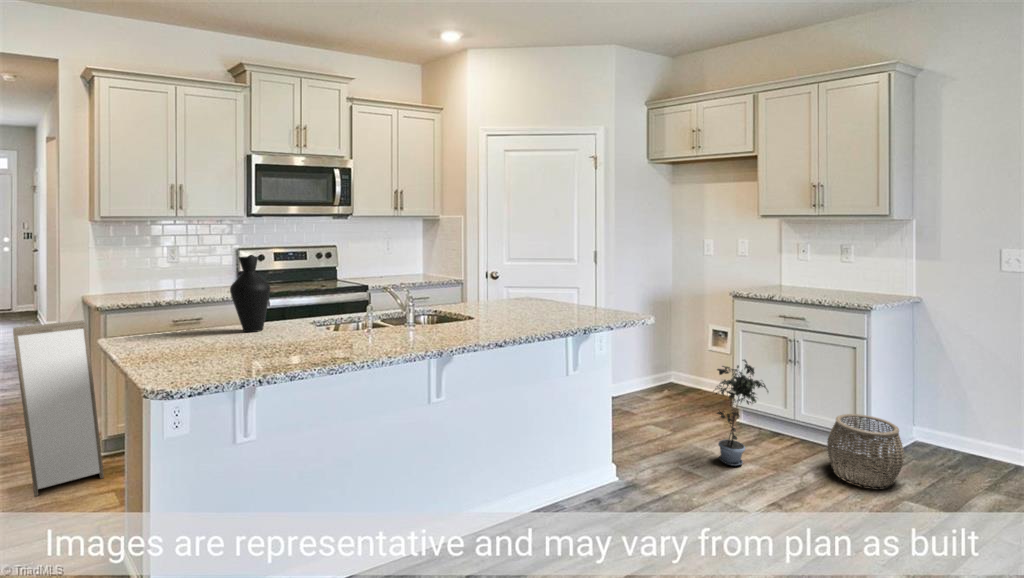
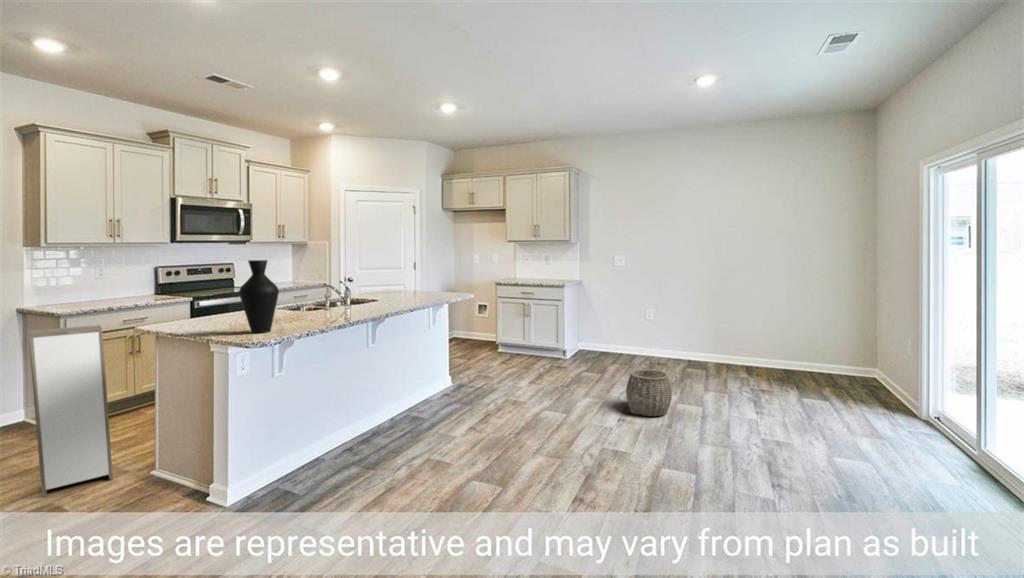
potted plant: present [713,360,768,466] -> none [706,363,761,468]
woven basket: present [827,414,904,487] -> present [626,369,672,416]

